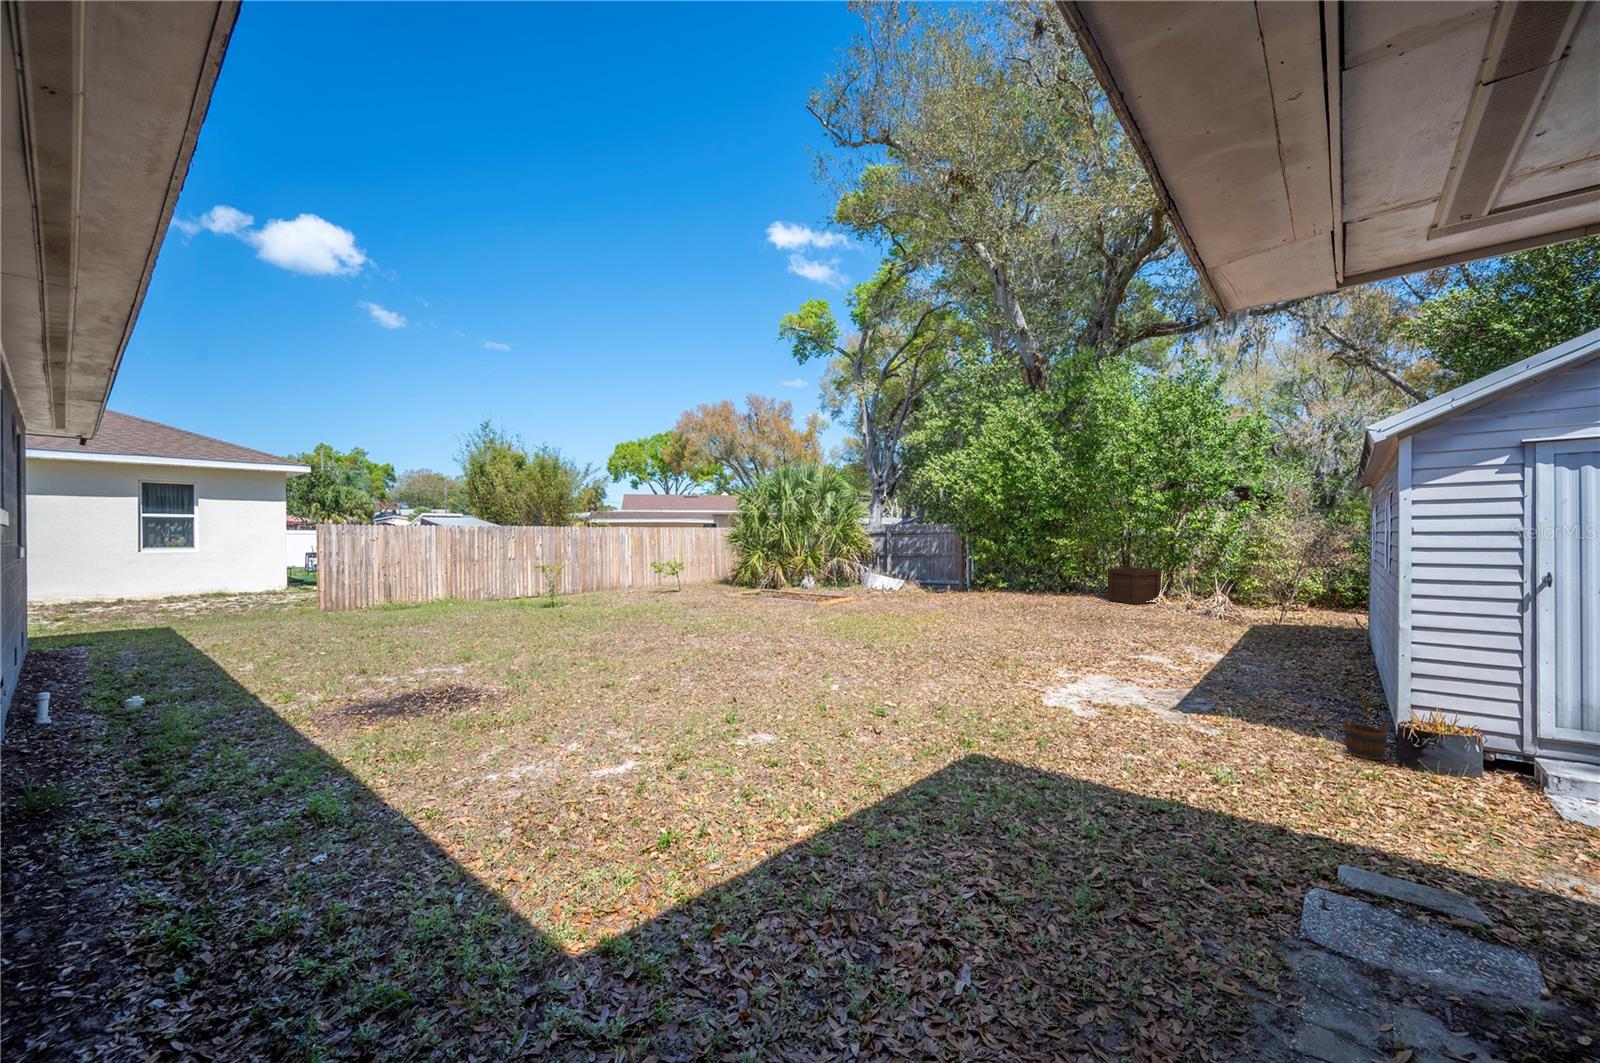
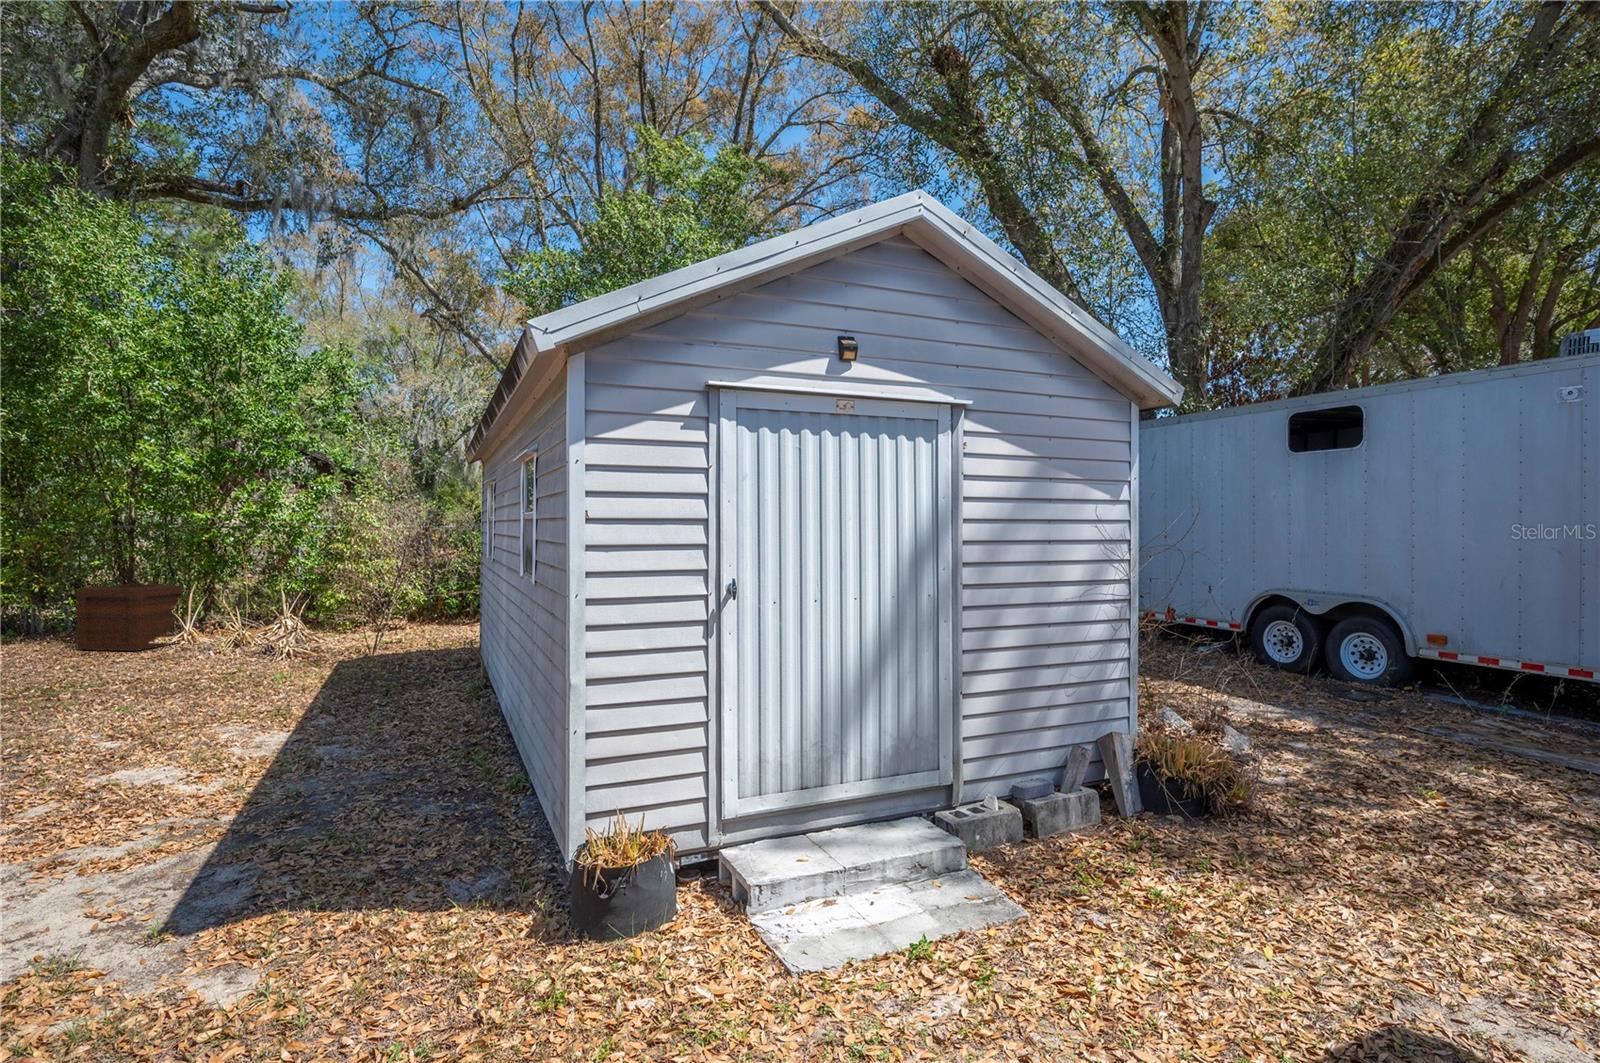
wooden bucket: present [1343,702,1389,760] -> none [490,830,559,941]

